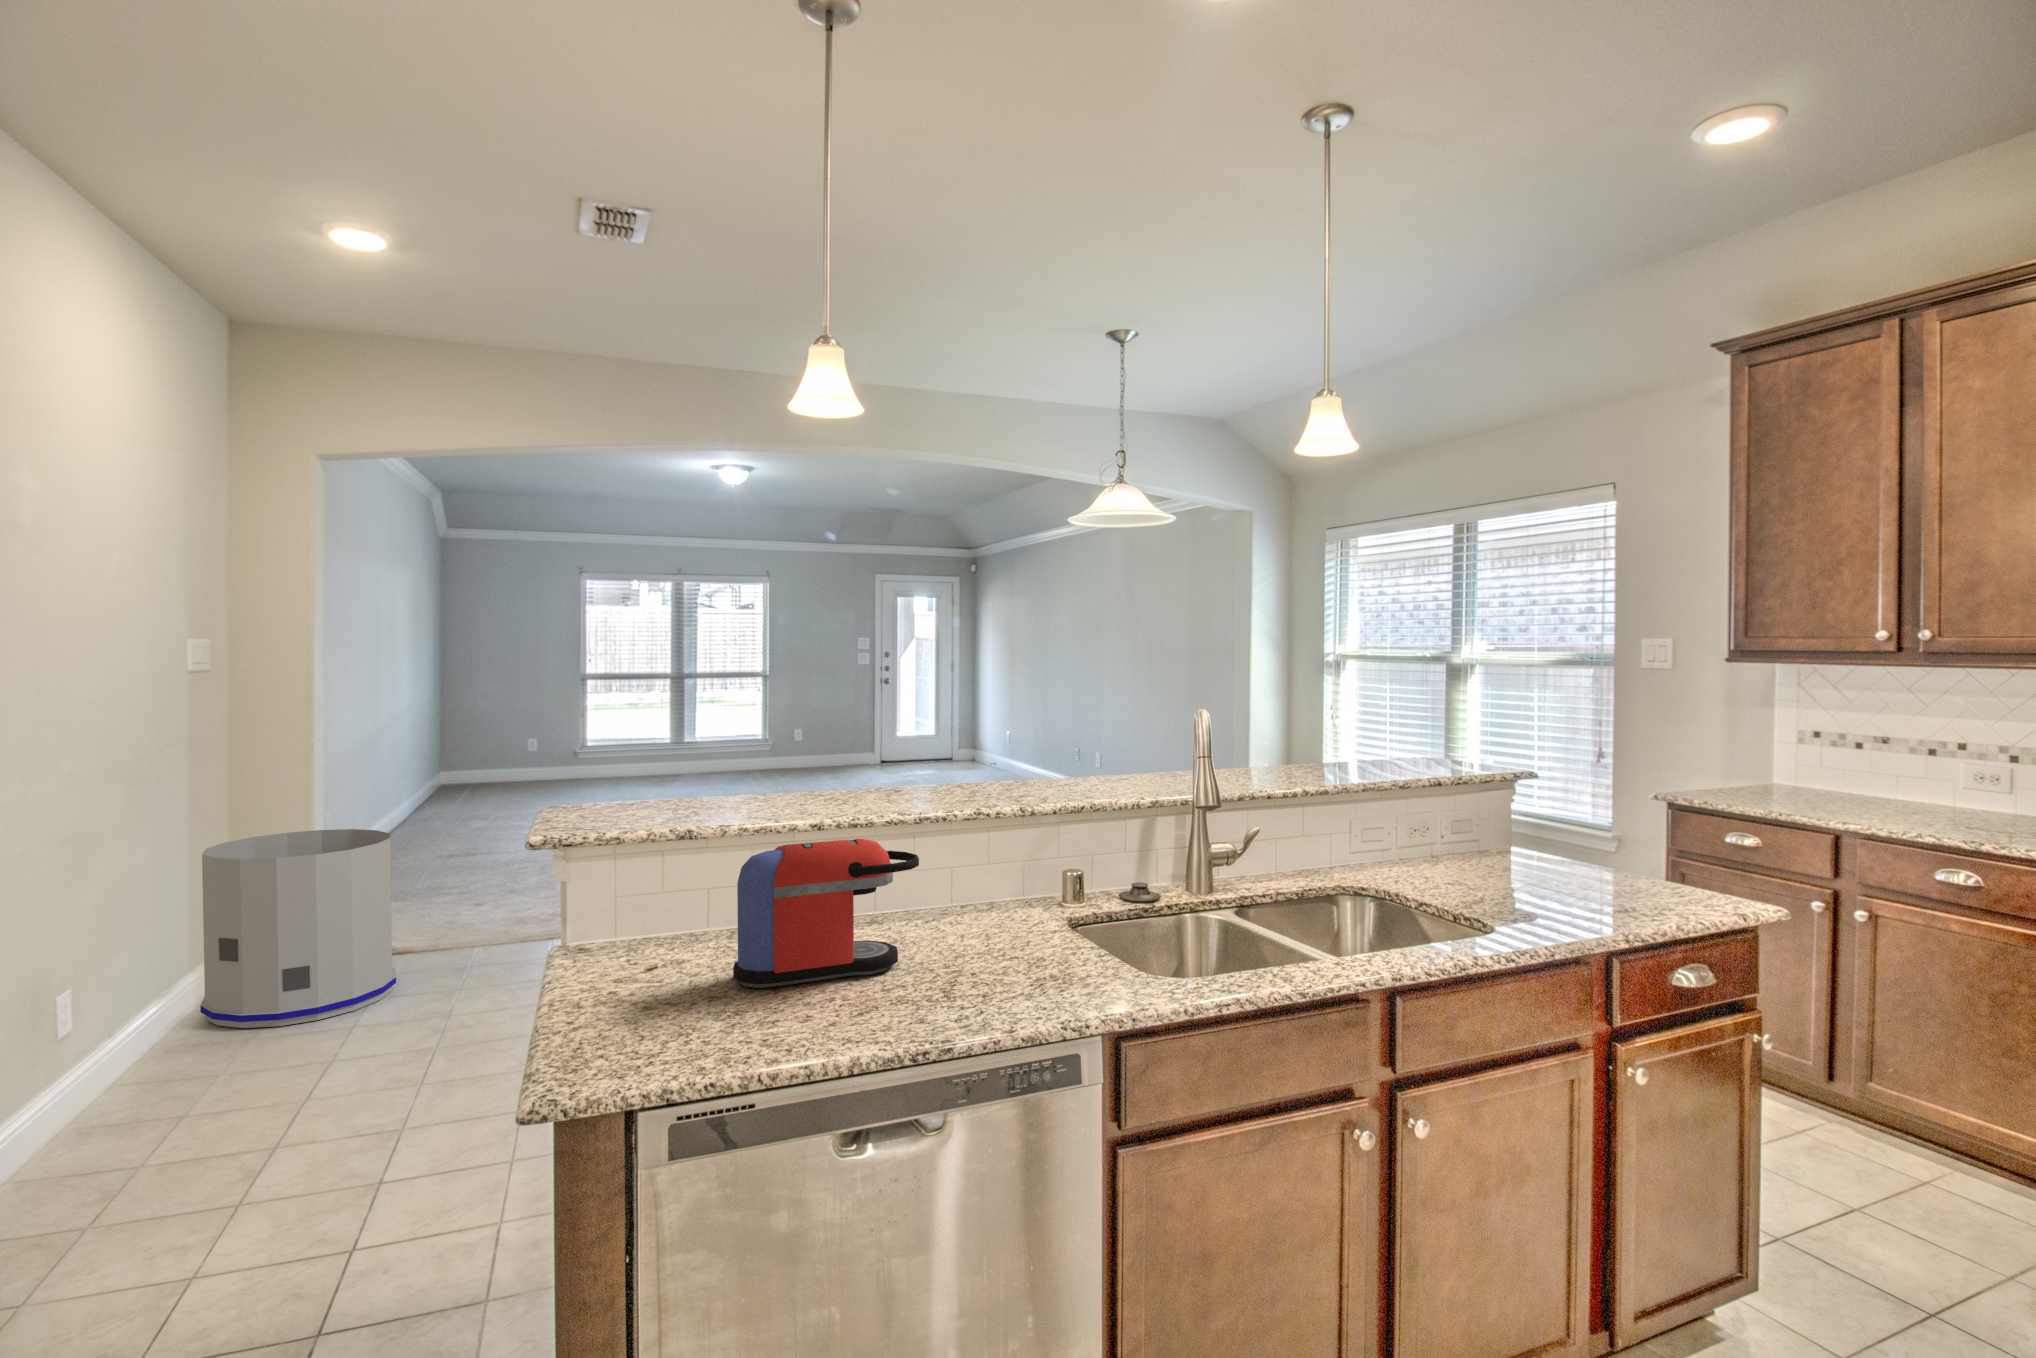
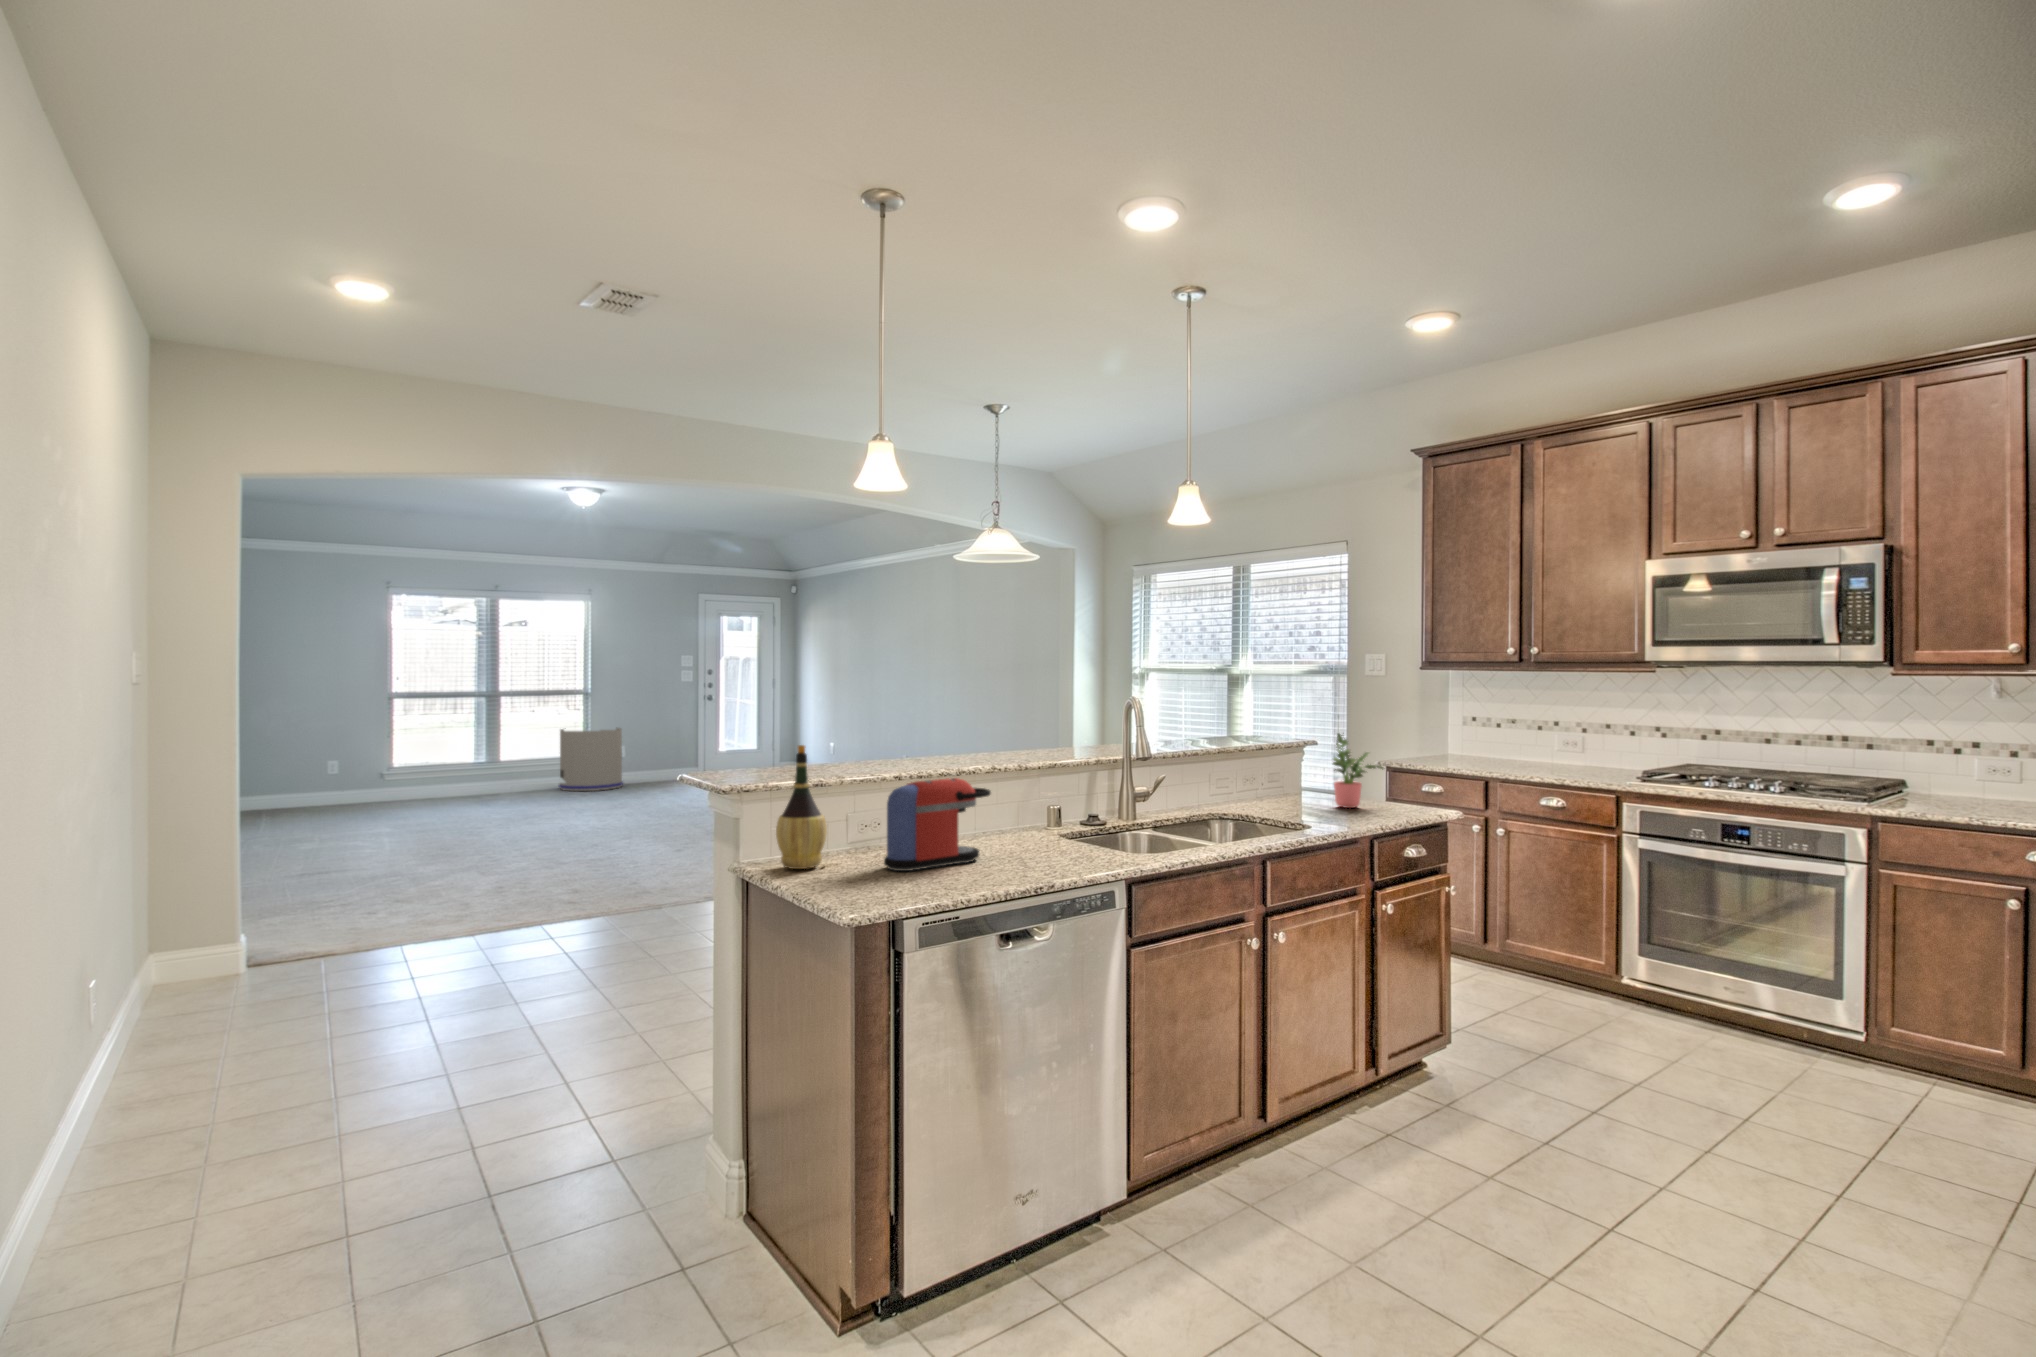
potted plant: none [1547,765,1641,886] -> present [1333,734,1383,808]
wine bottle: none [588,782,667,970] -> present [776,745,827,869]
trash can: present [200,829,396,1028] -> present [559,728,623,791]

